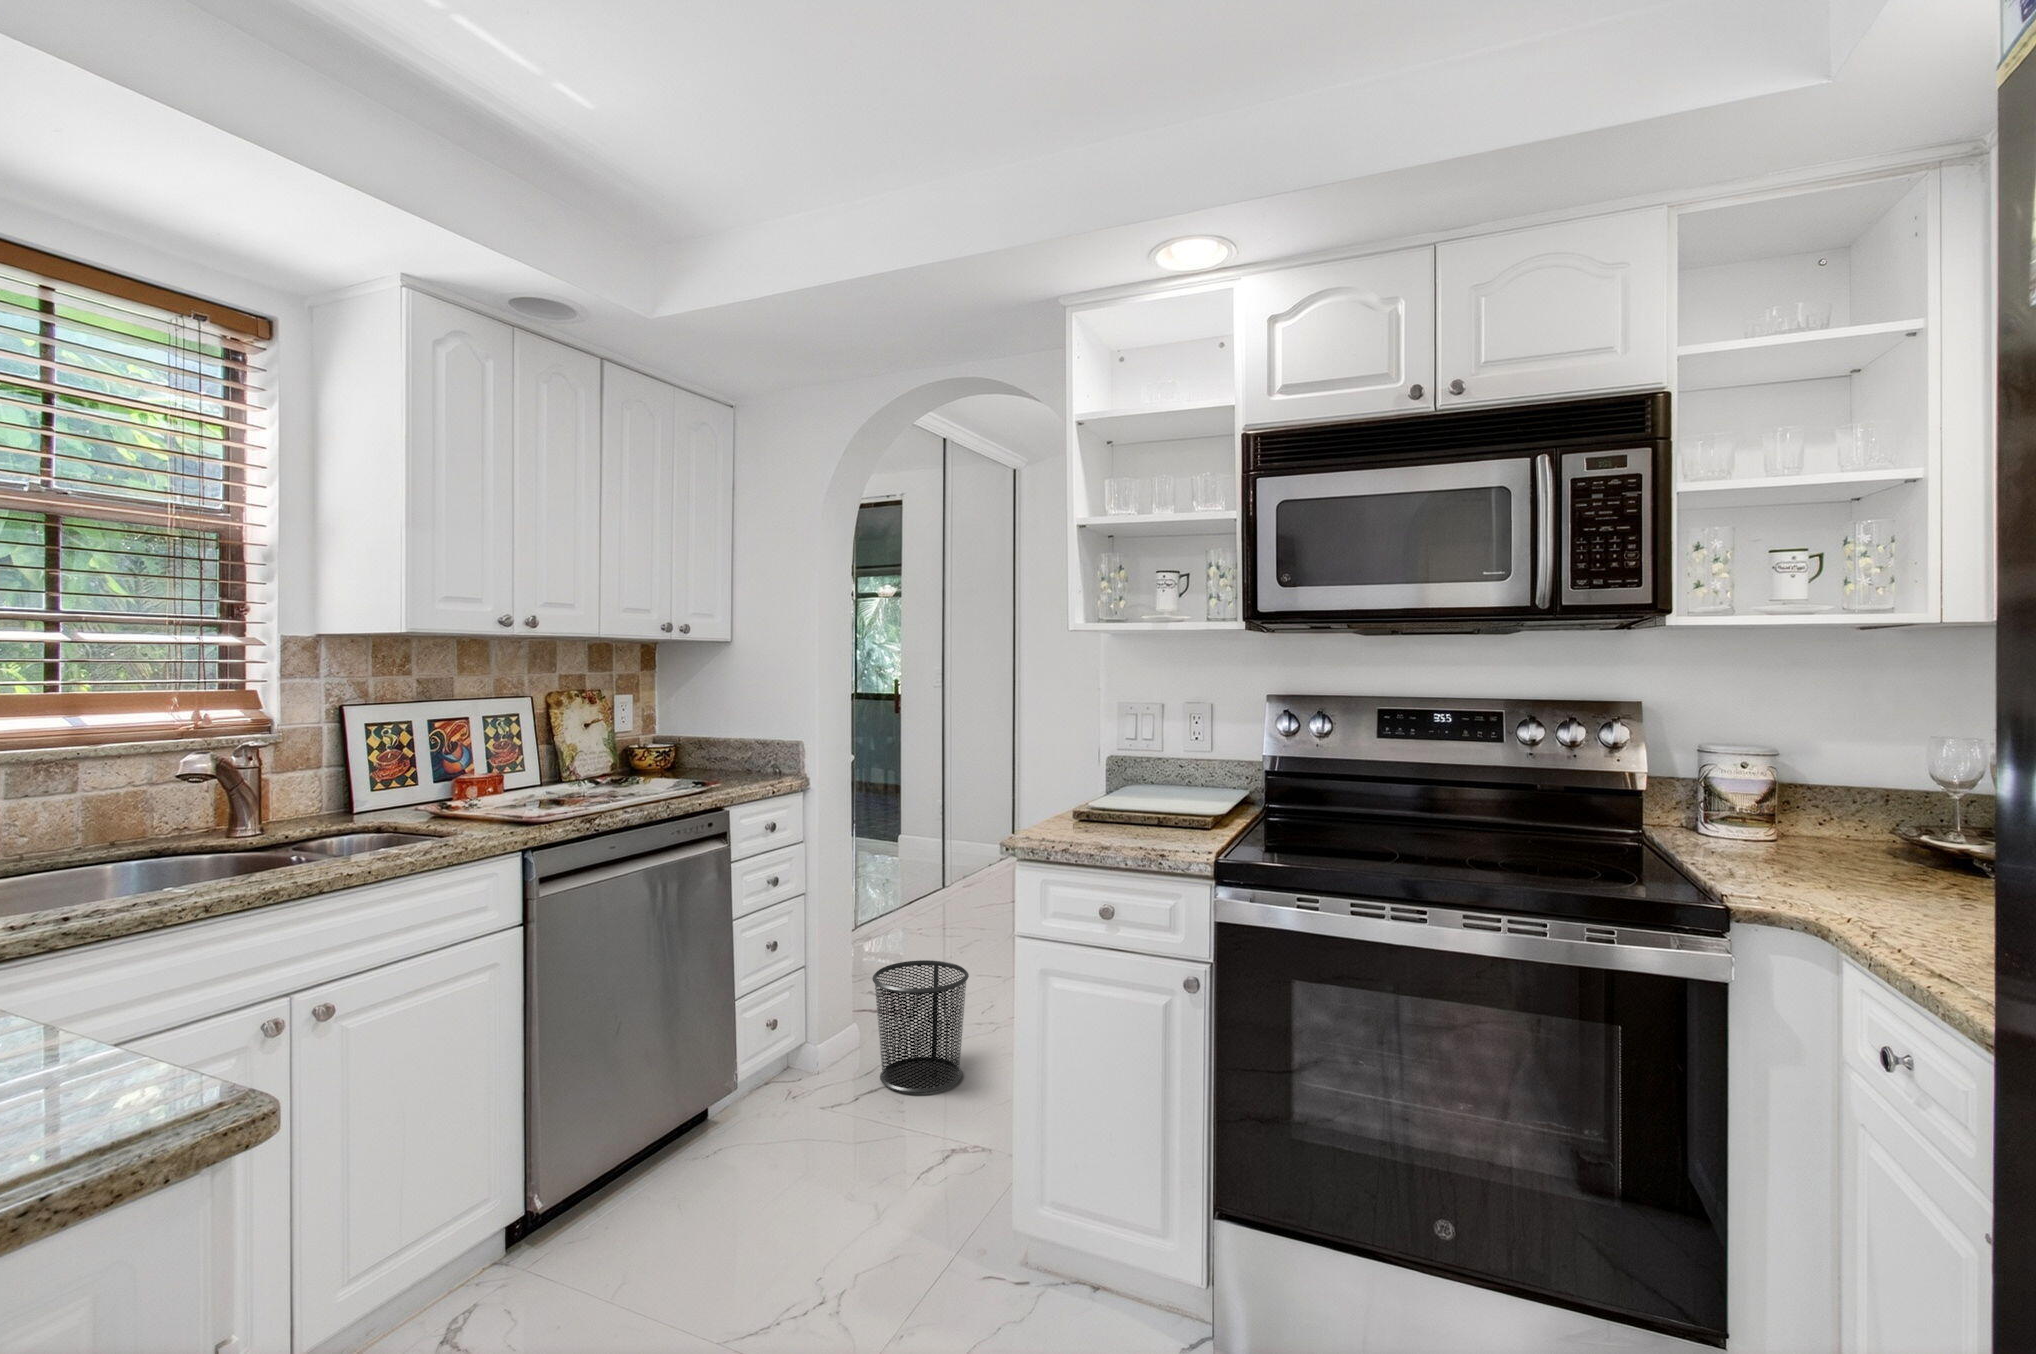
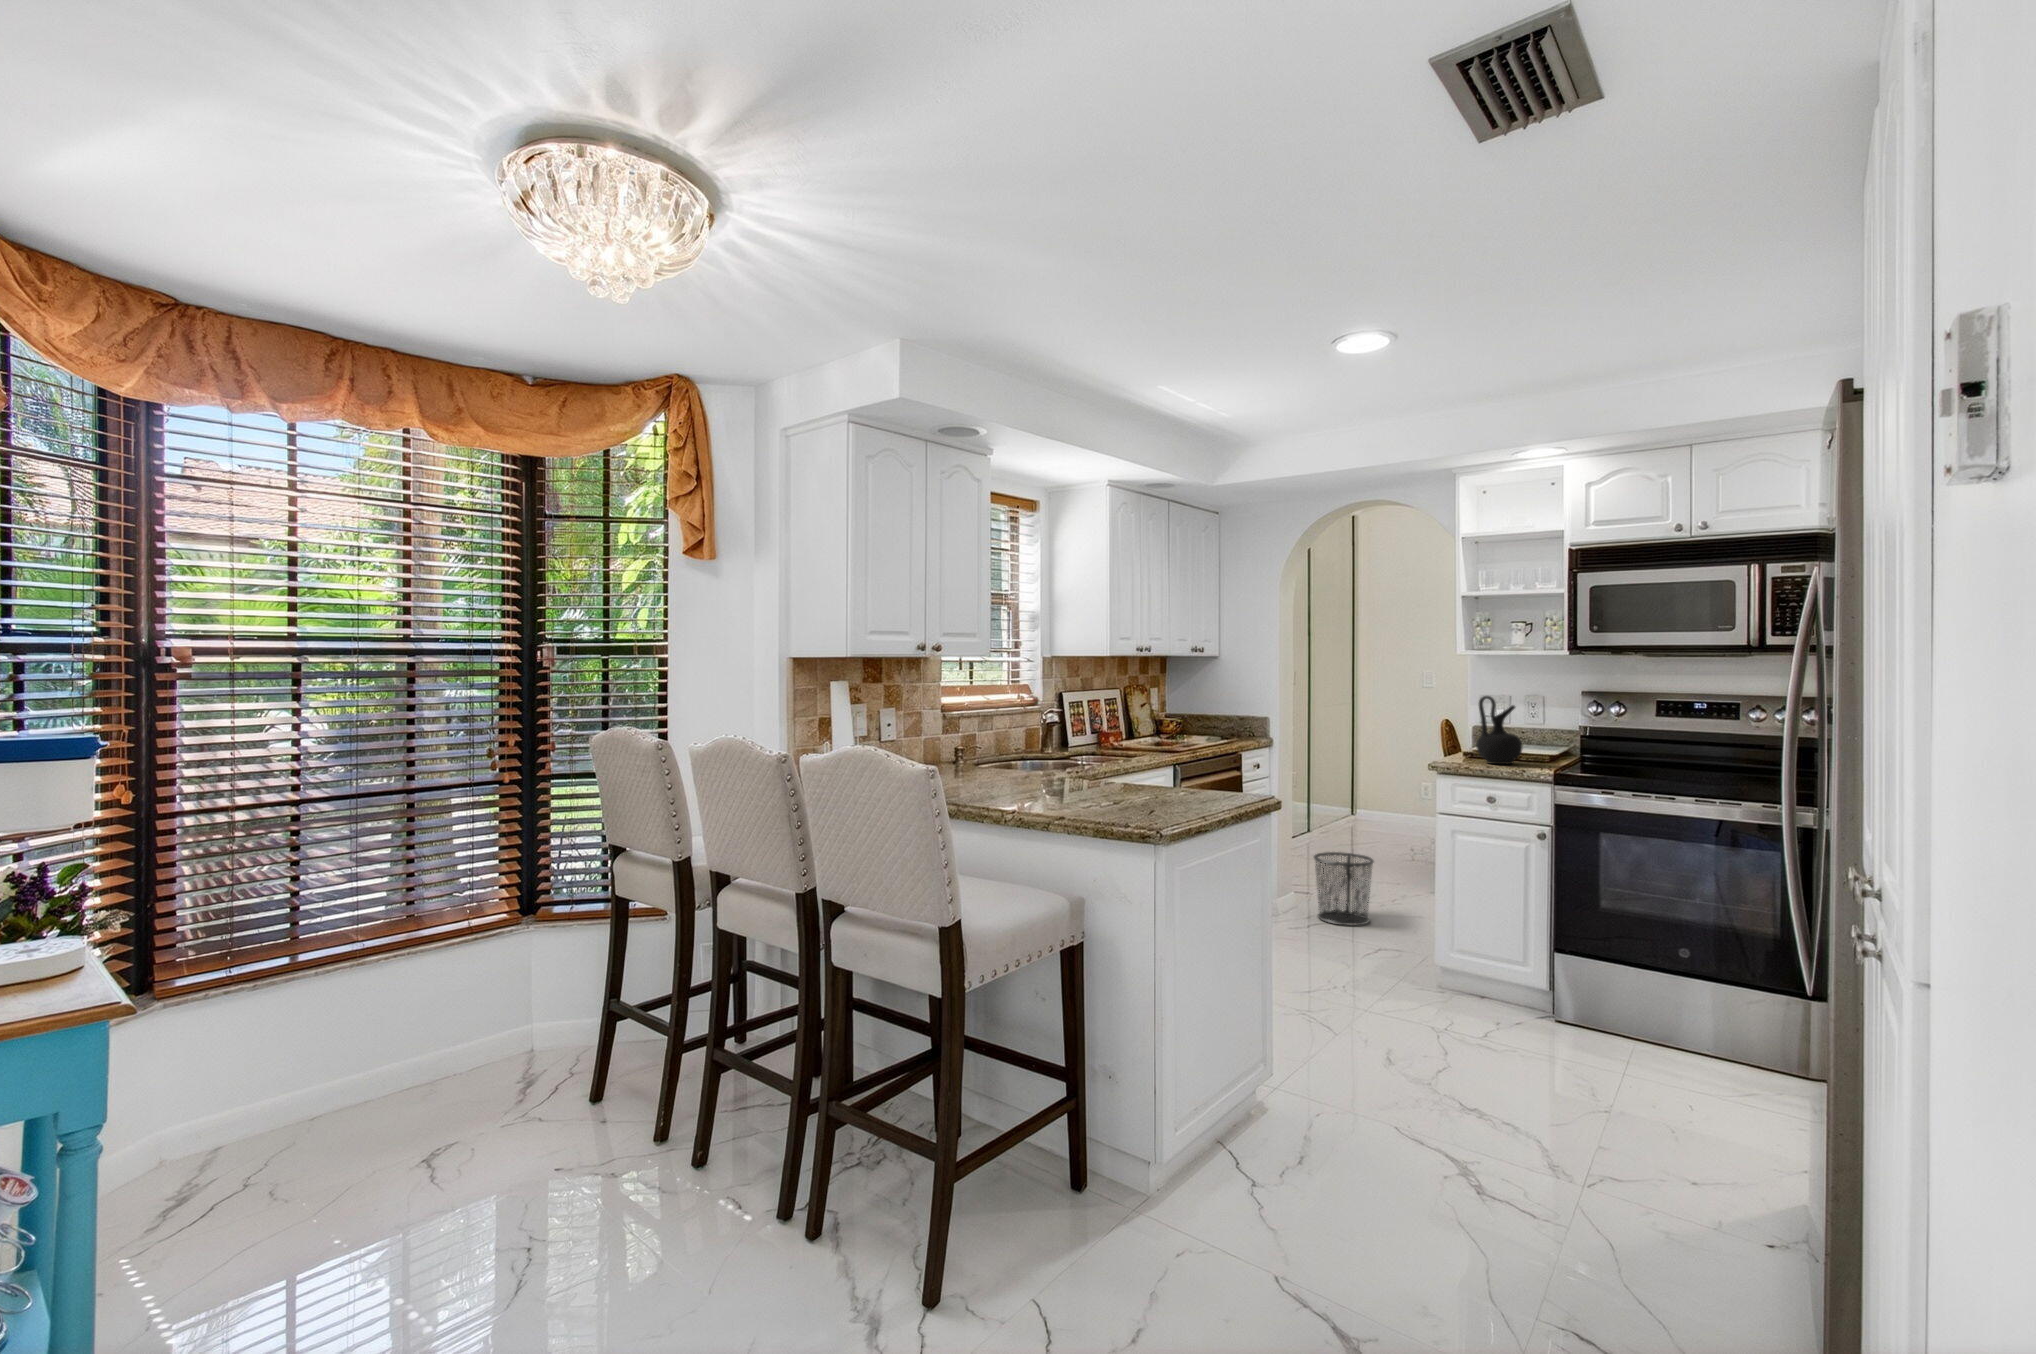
ceramic jug: none [1089,706,1166,836] -> present [1476,696,1522,764]

